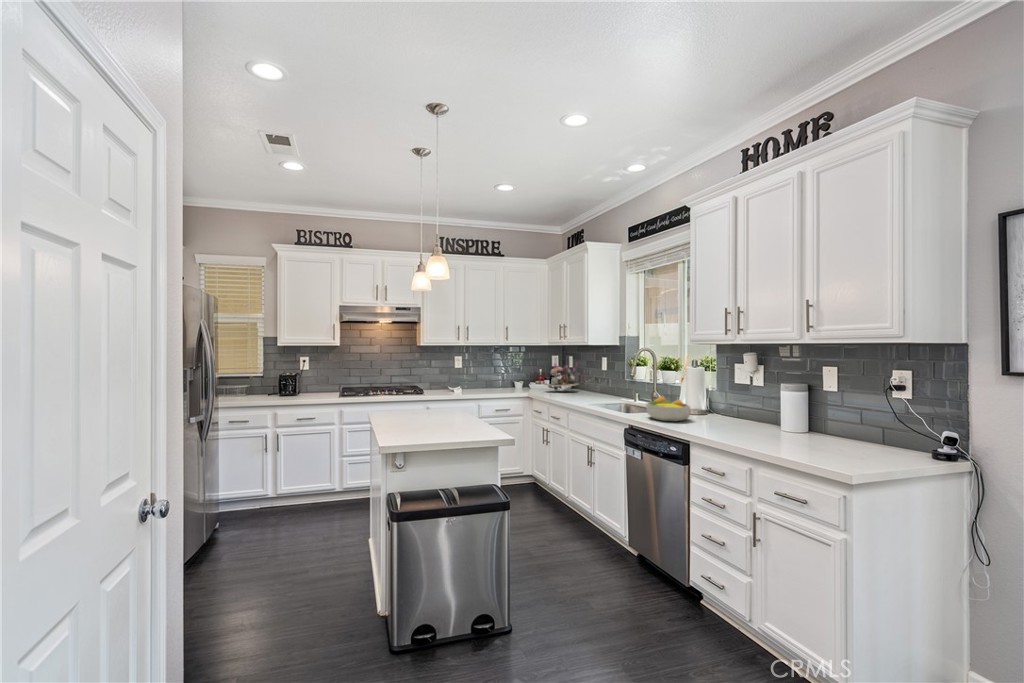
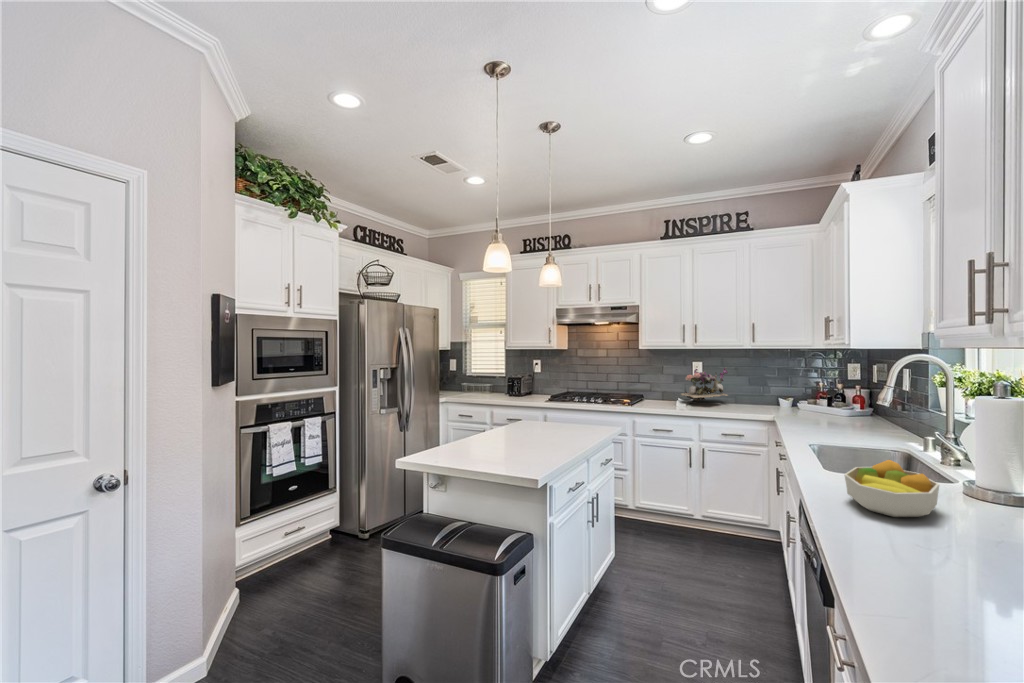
flower arrangement: present [546,363,578,390] -> present [682,367,728,402]

